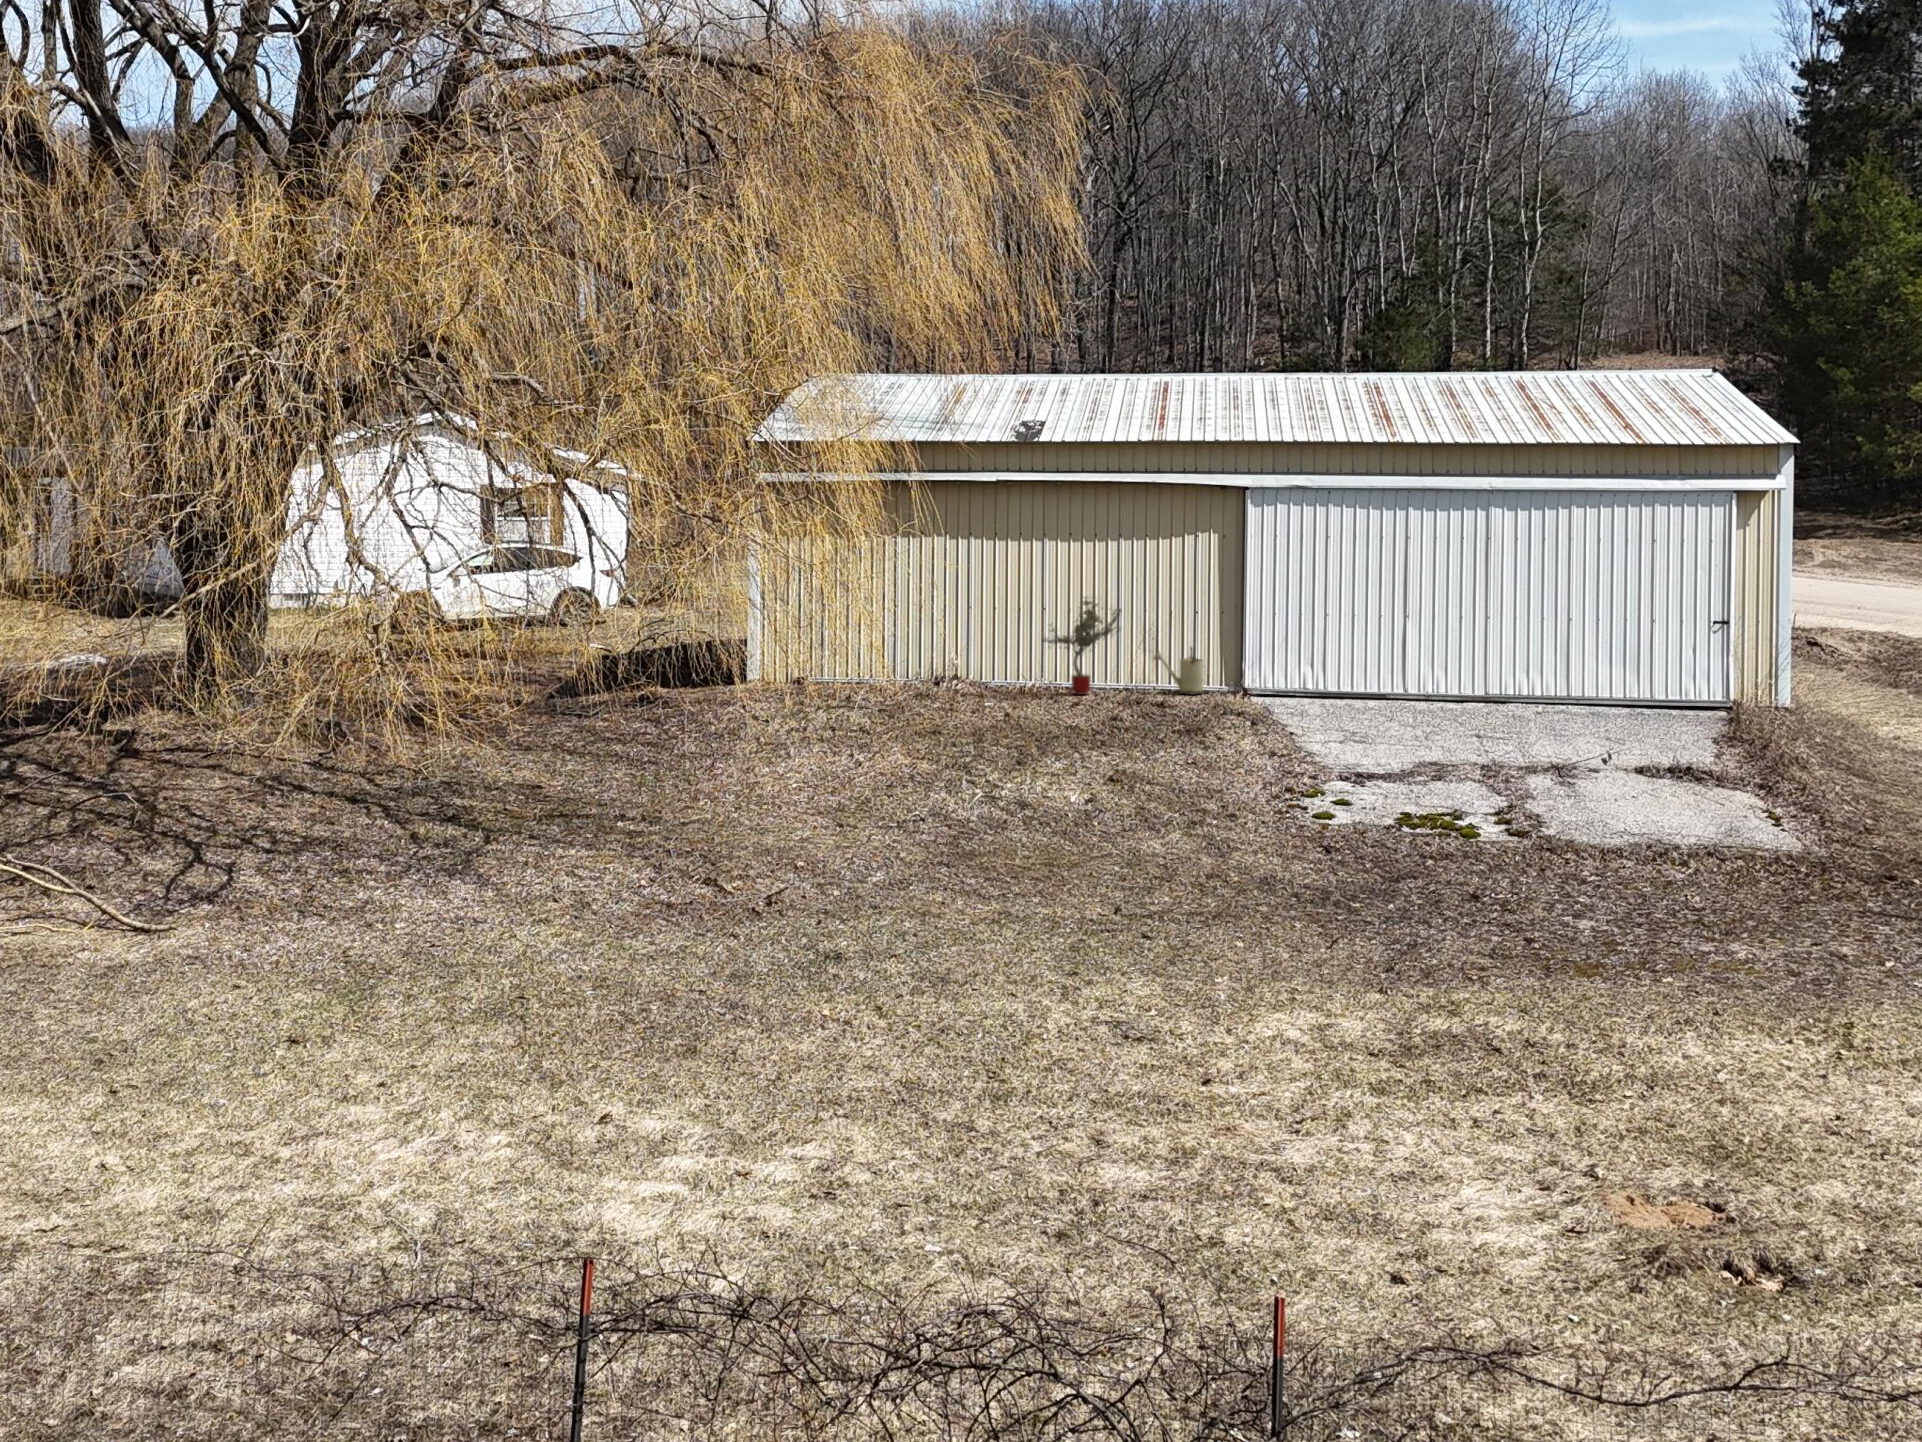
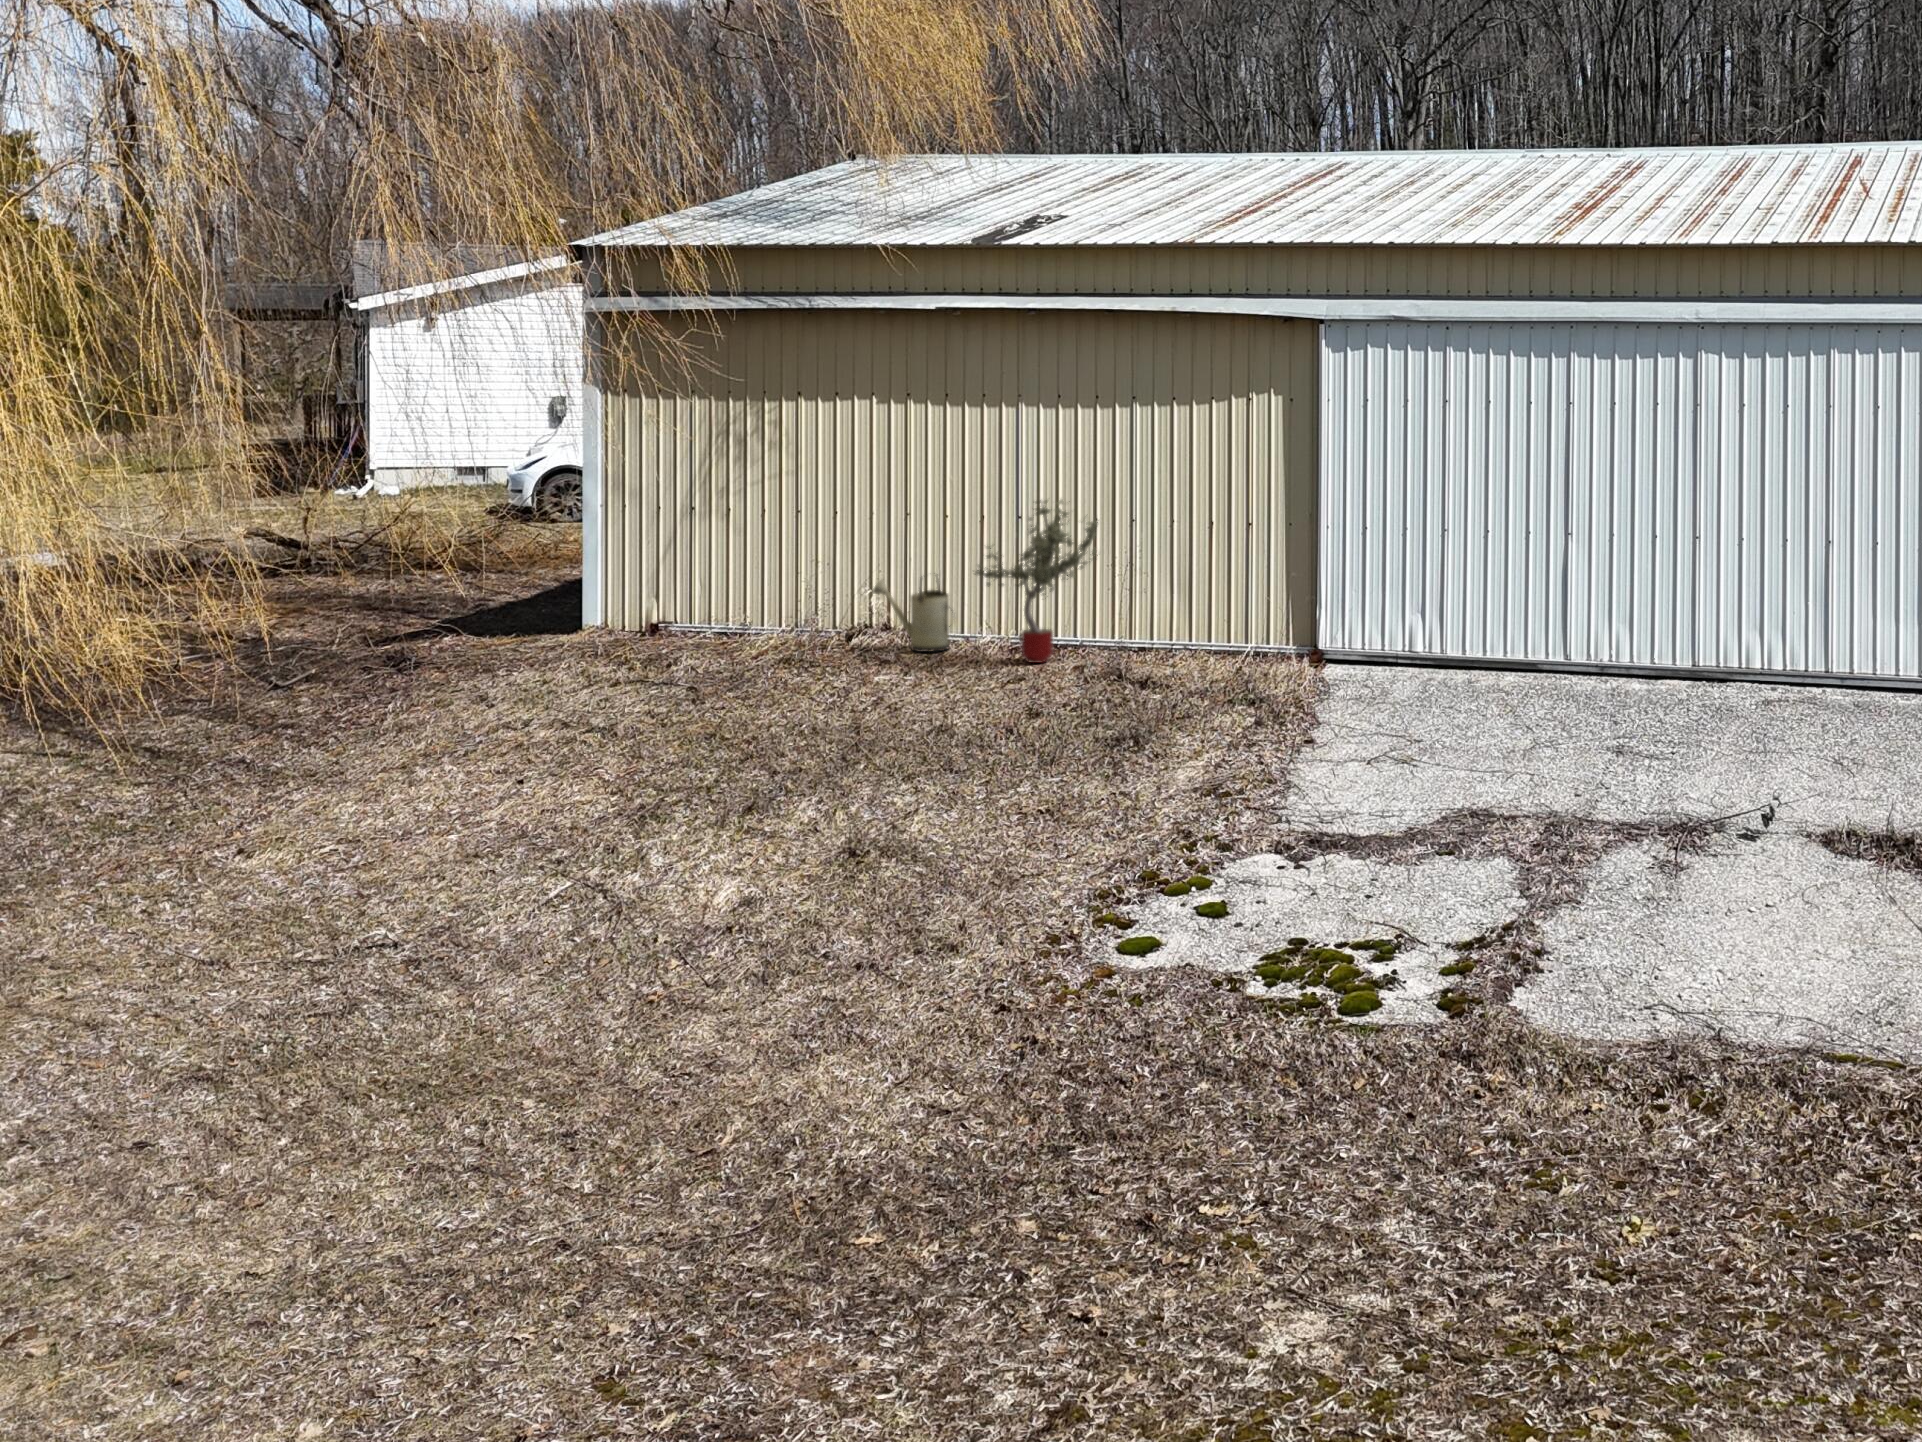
watering can: present [1154,647,1203,695] -> present [872,580,950,652]

